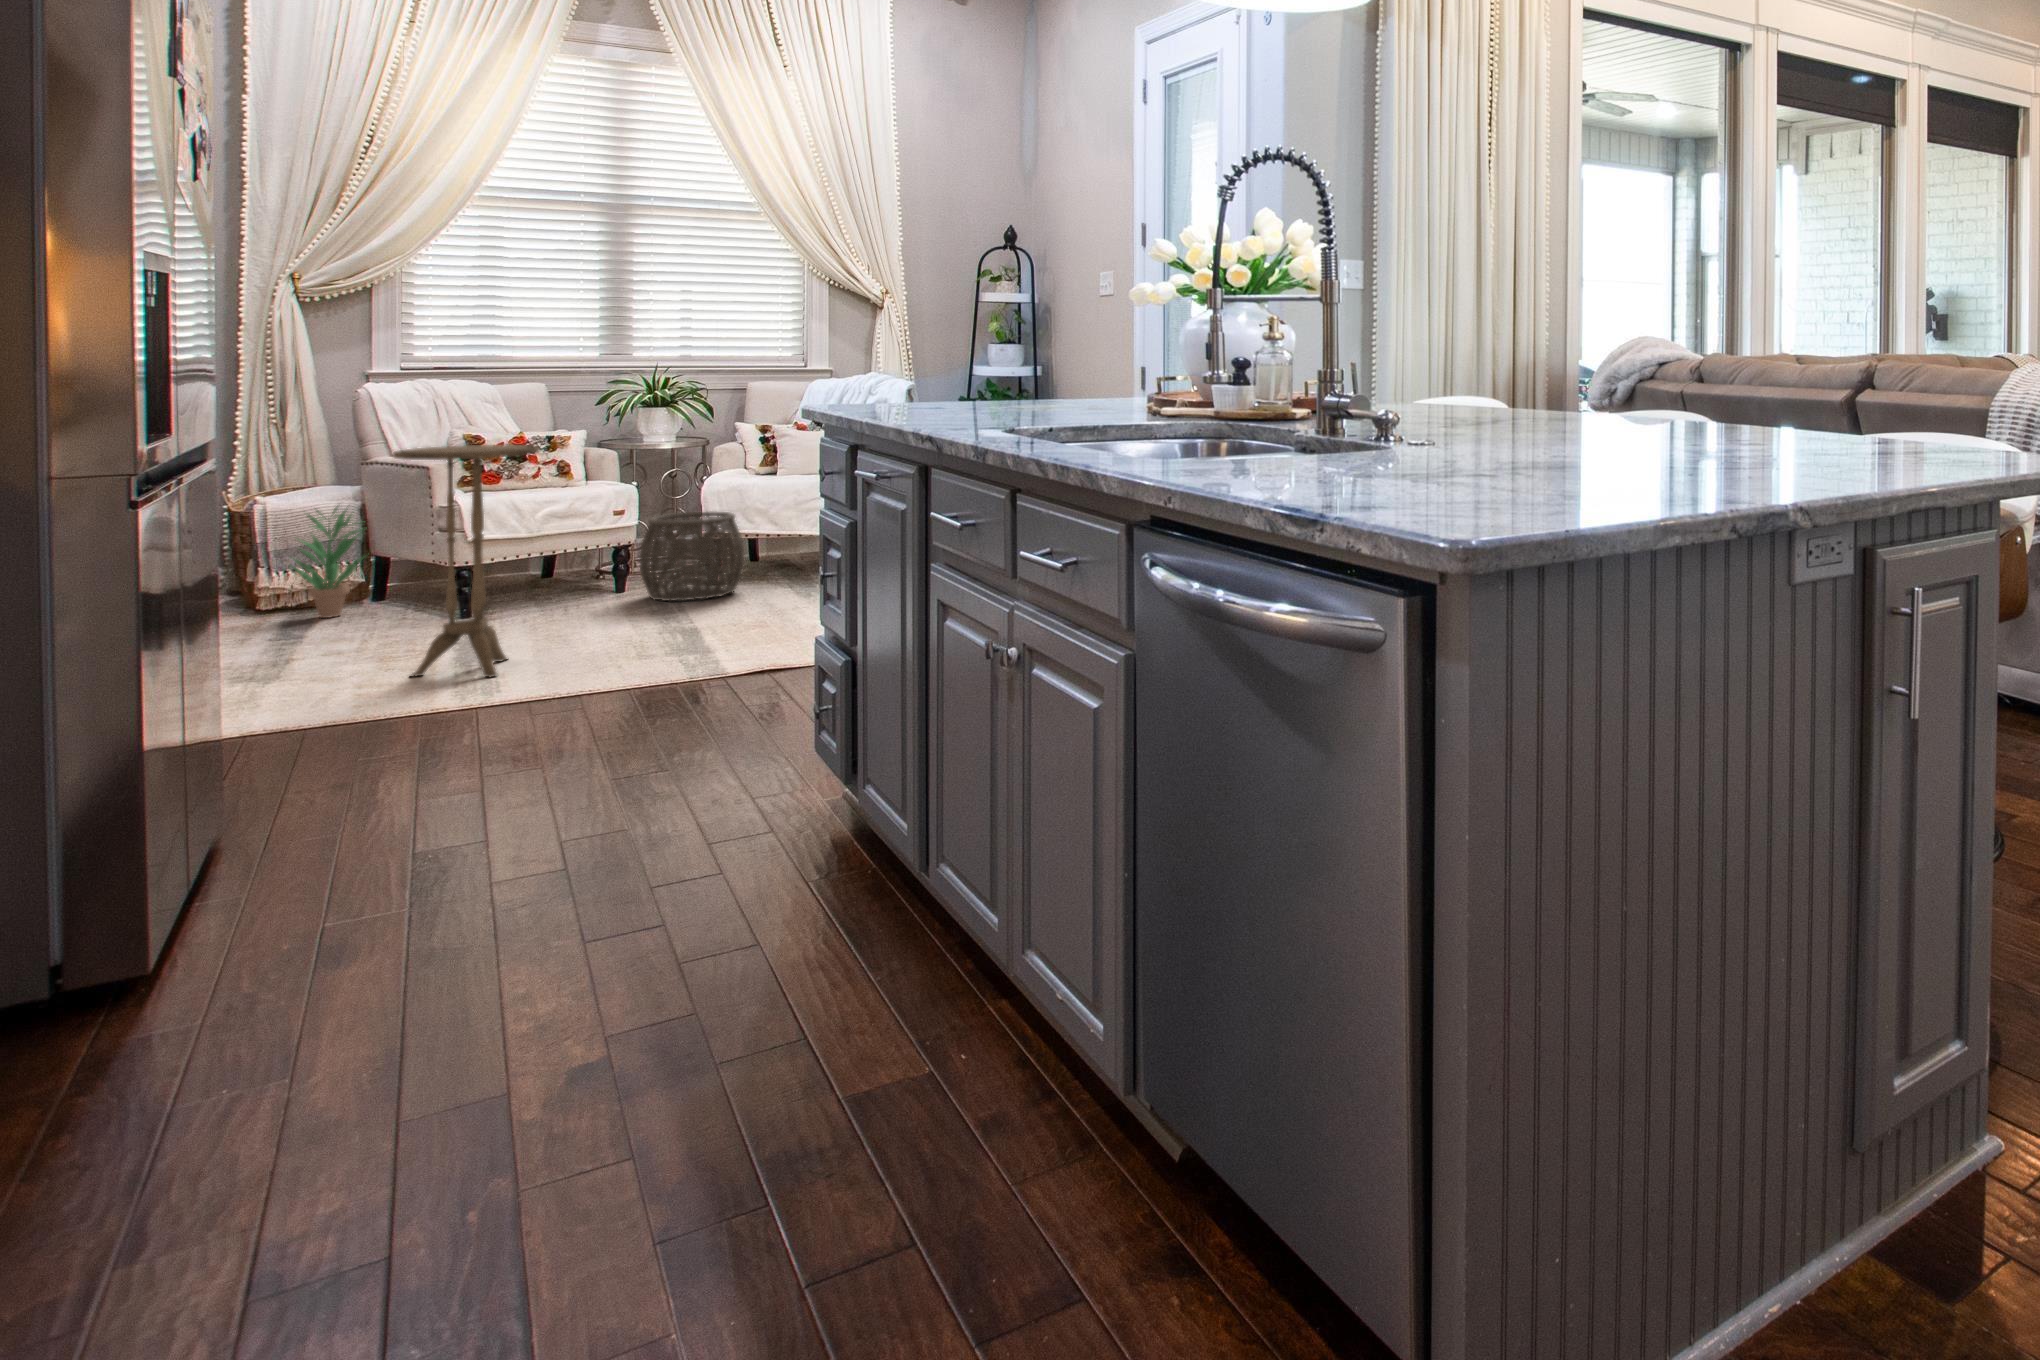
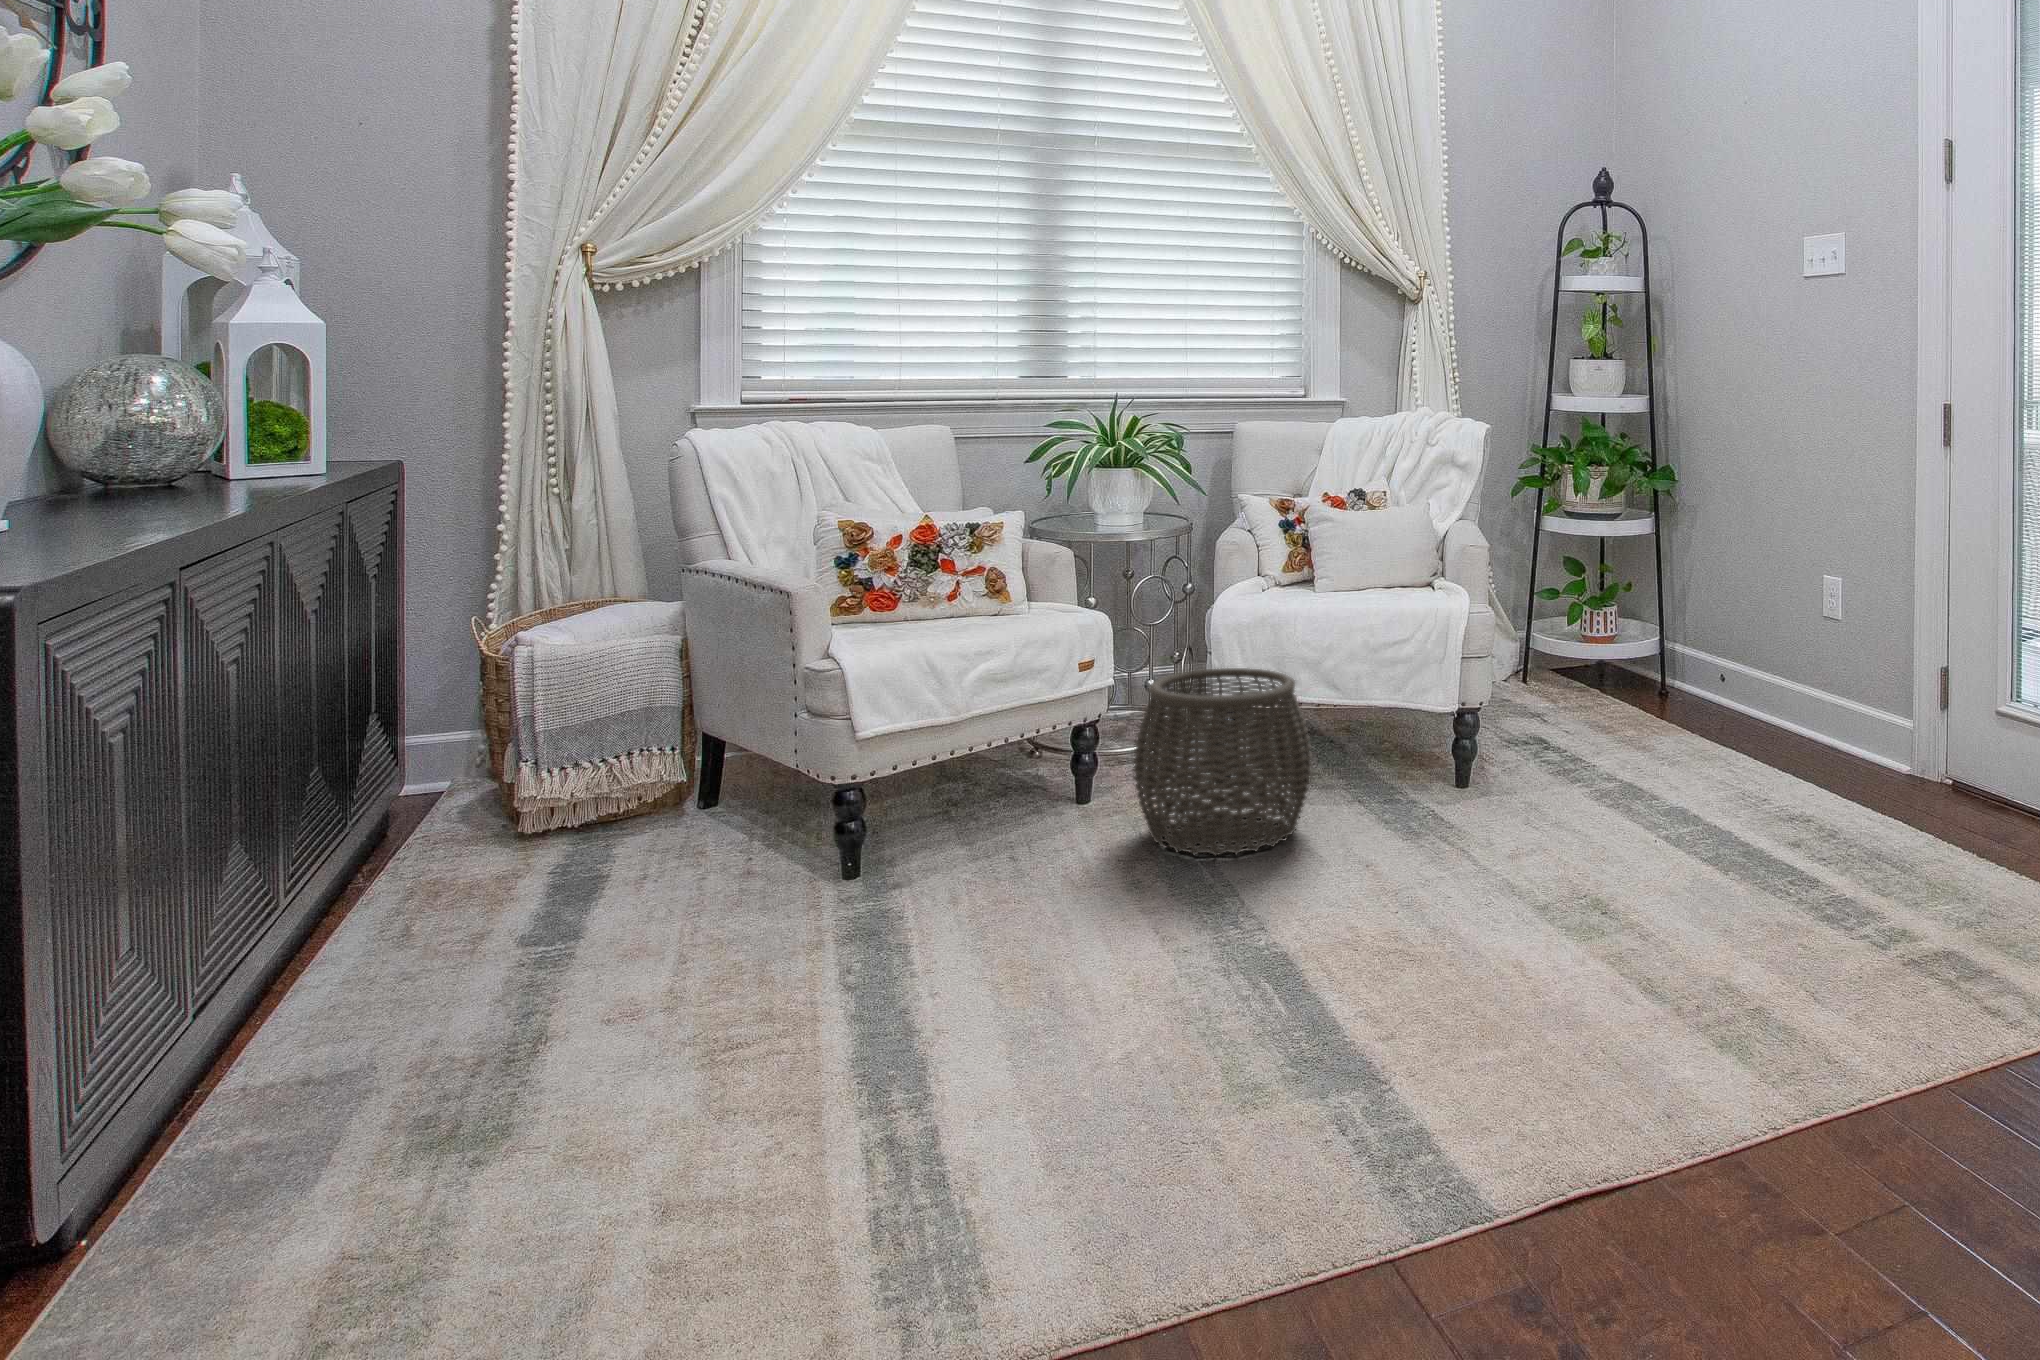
side table: present [392,445,540,677] -> none [730,575,1038,1192]
potted plant: present [293,507,363,618] -> none [562,652,693,869]

